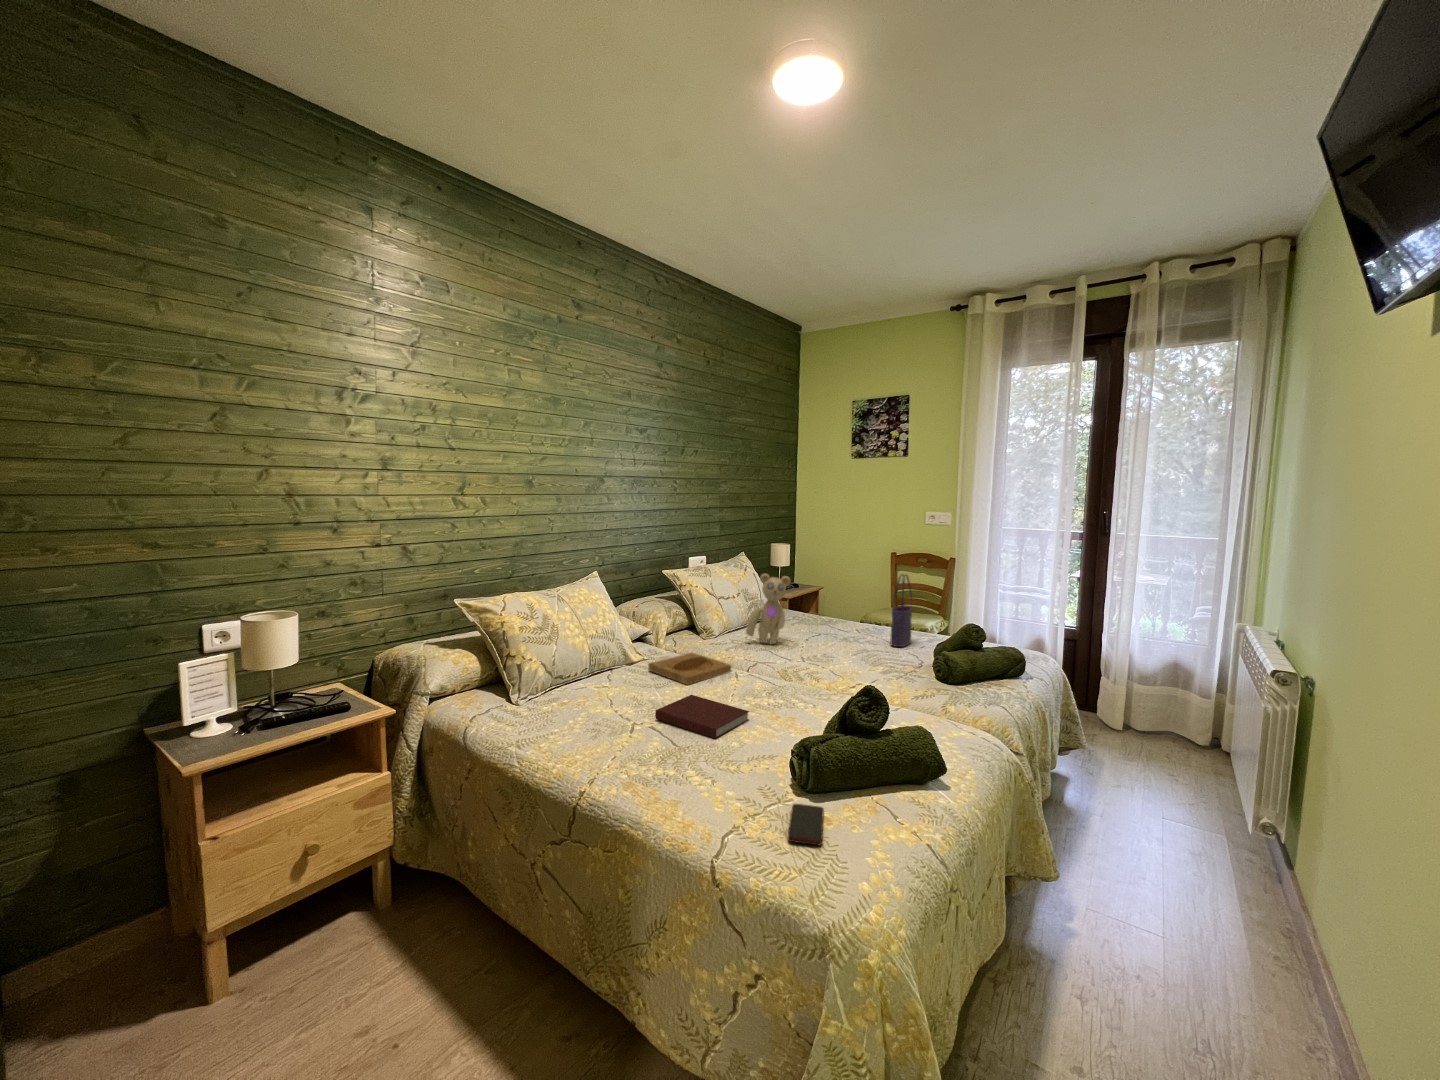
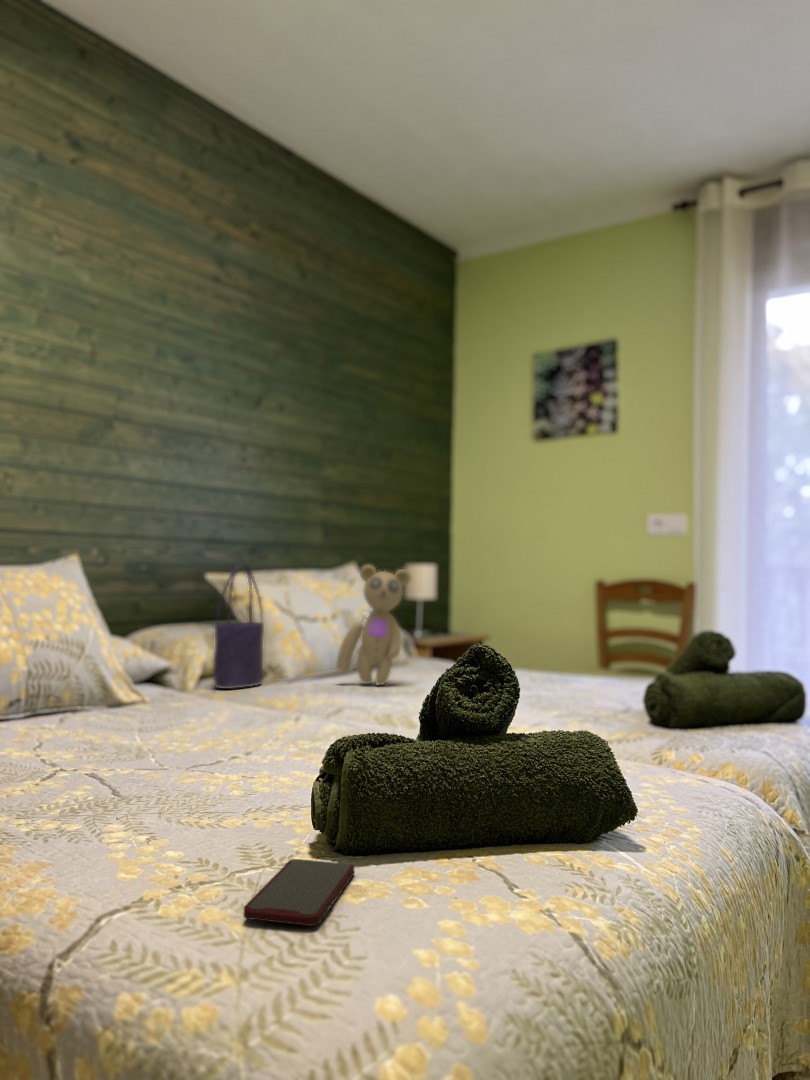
tote bag: present [890,574,913,647] -> present [213,565,264,689]
tray: present [648,653,731,685] -> none [143,685,290,722]
notebook: present [655,695,749,739] -> none [104,724,284,780]

